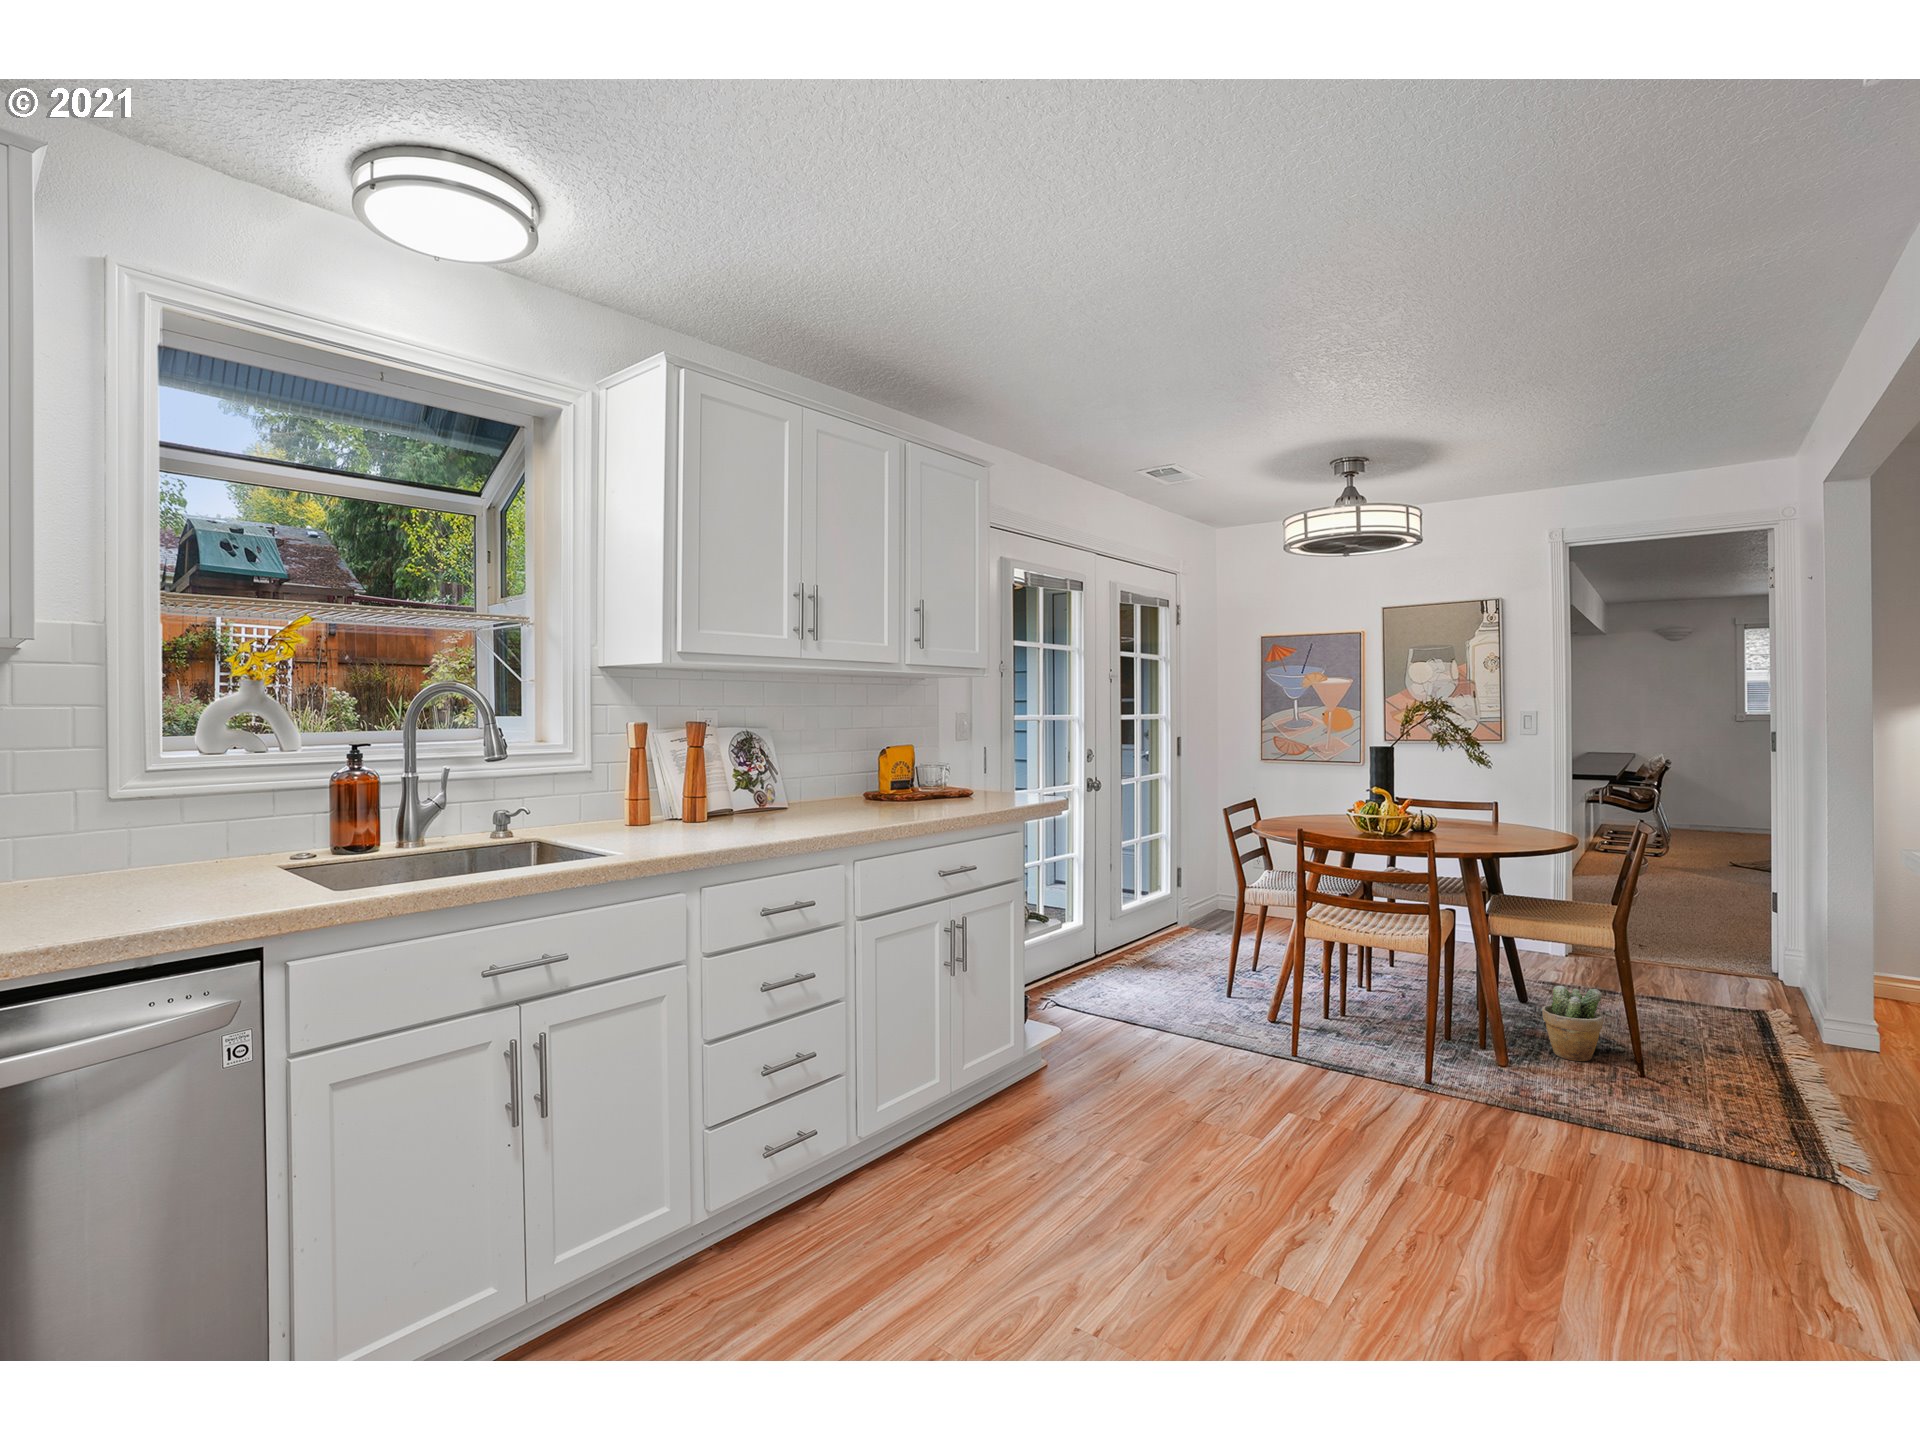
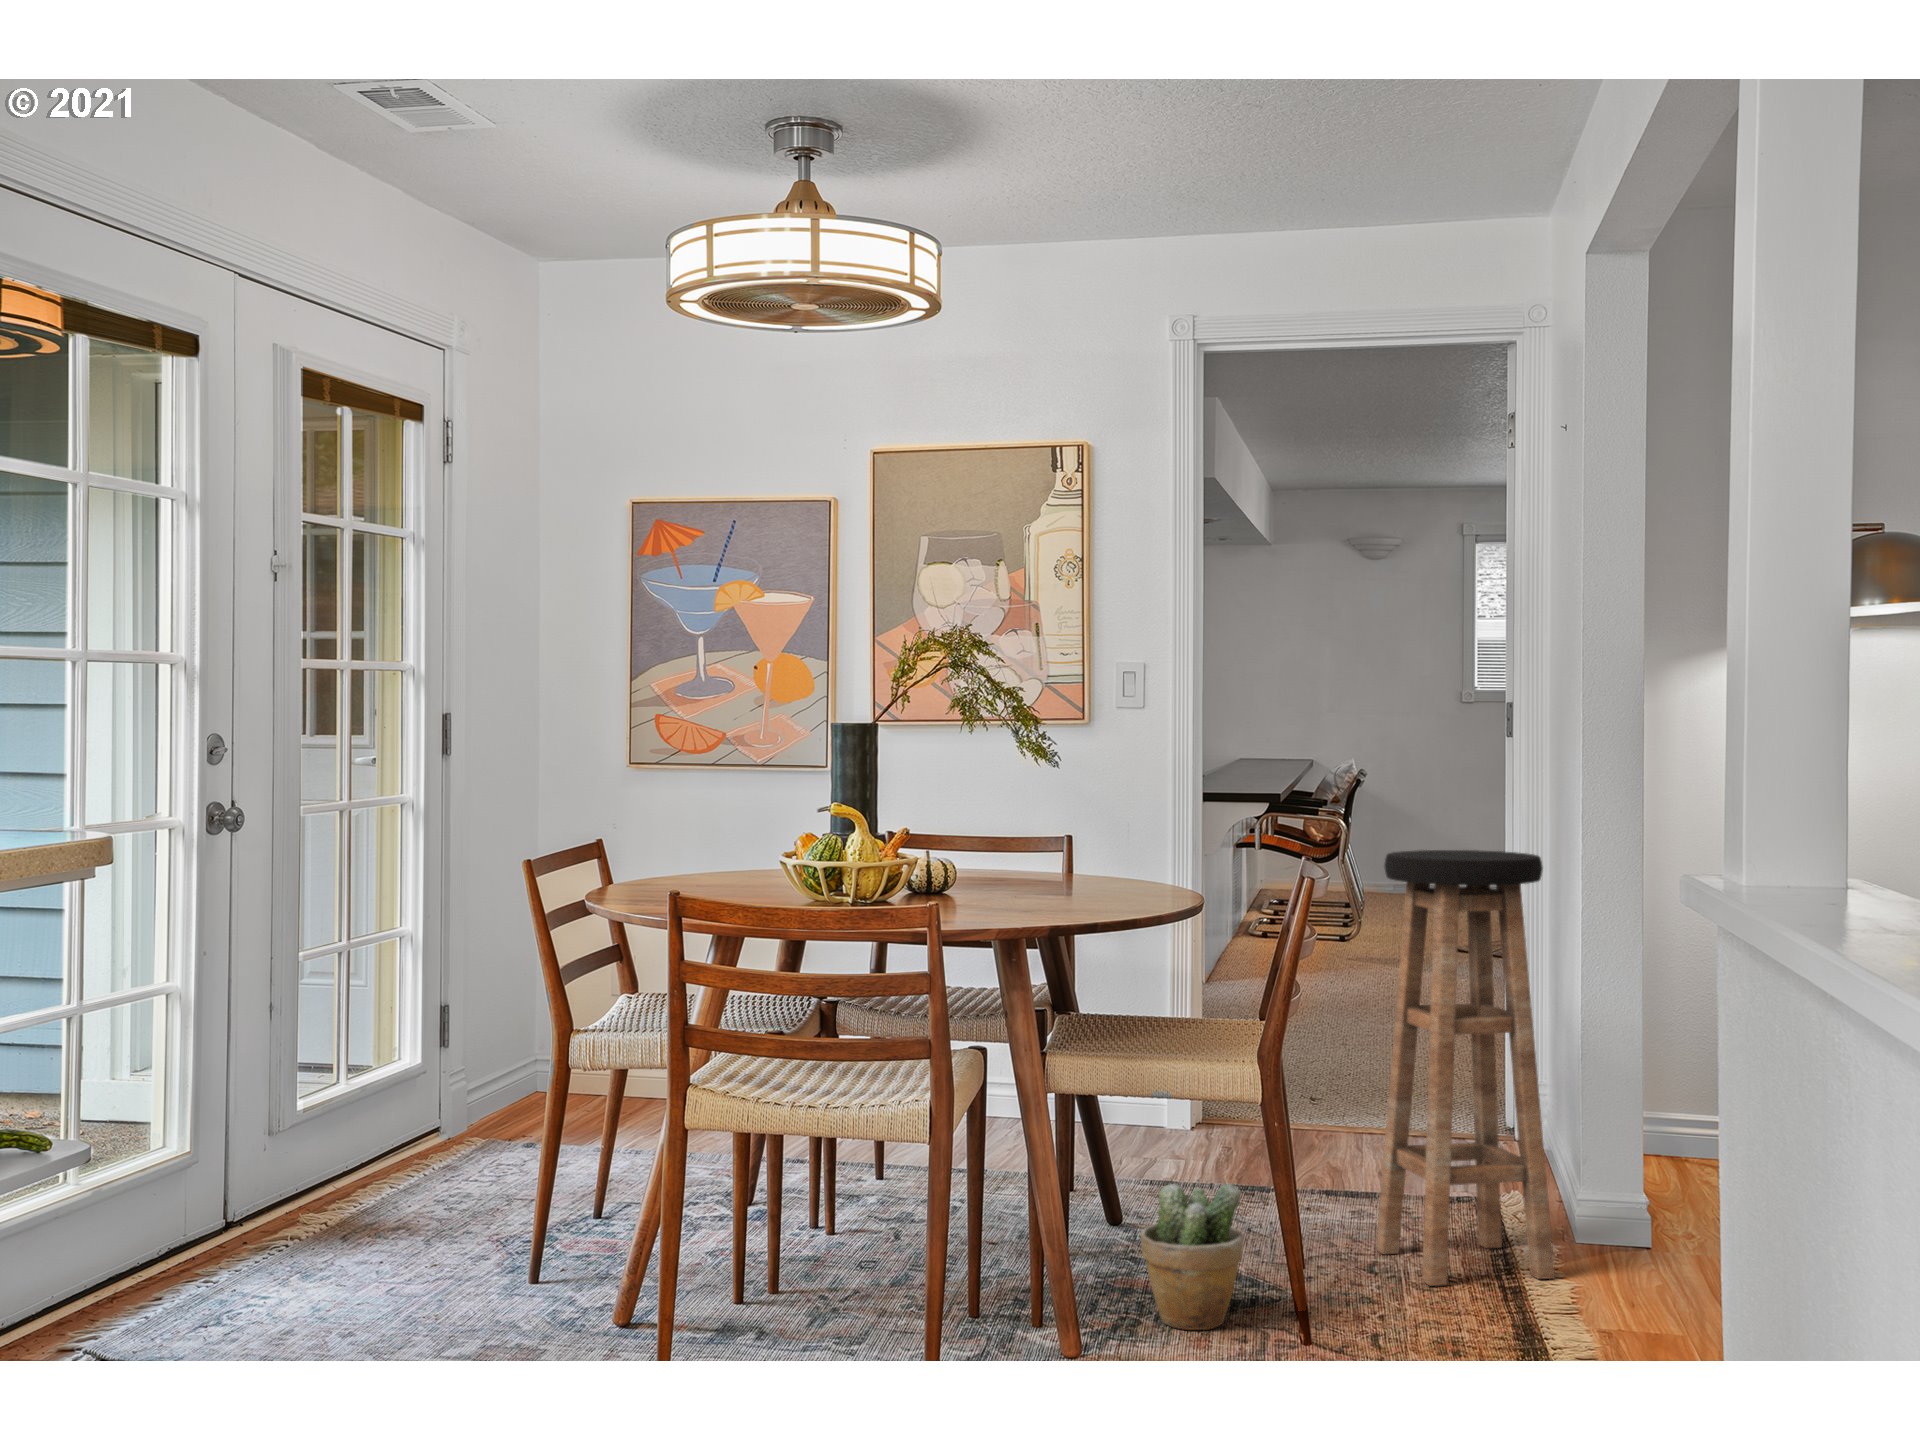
bar stool: none [1685,821,1806,1061] -> present [1376,850,1555,1286]

